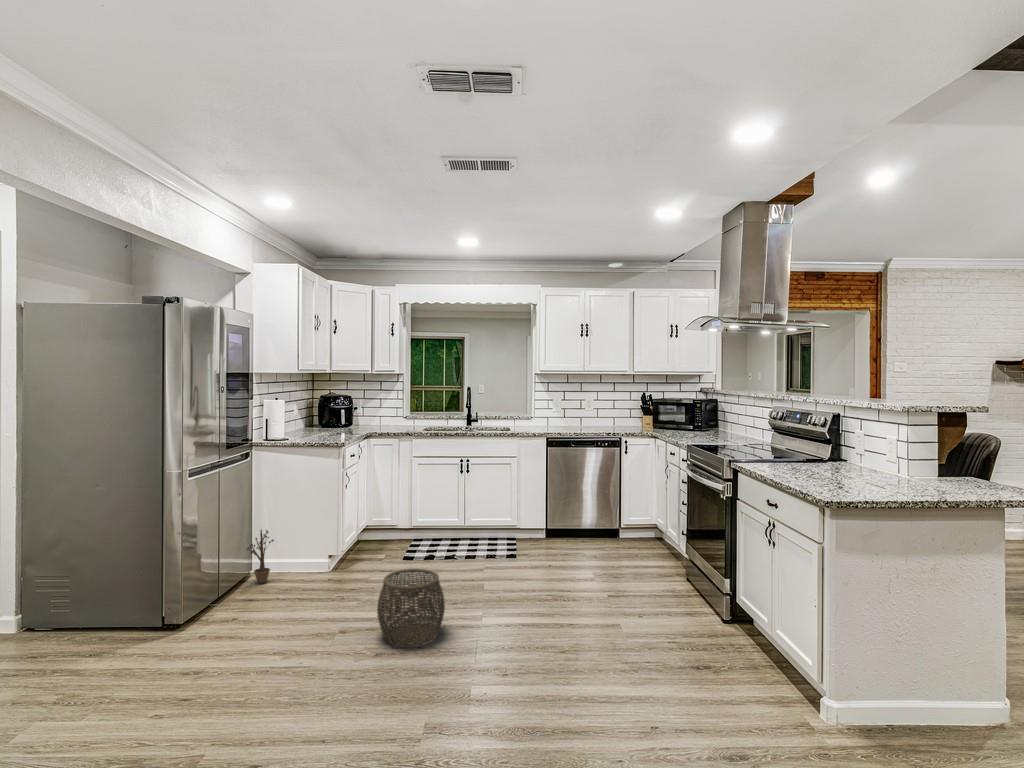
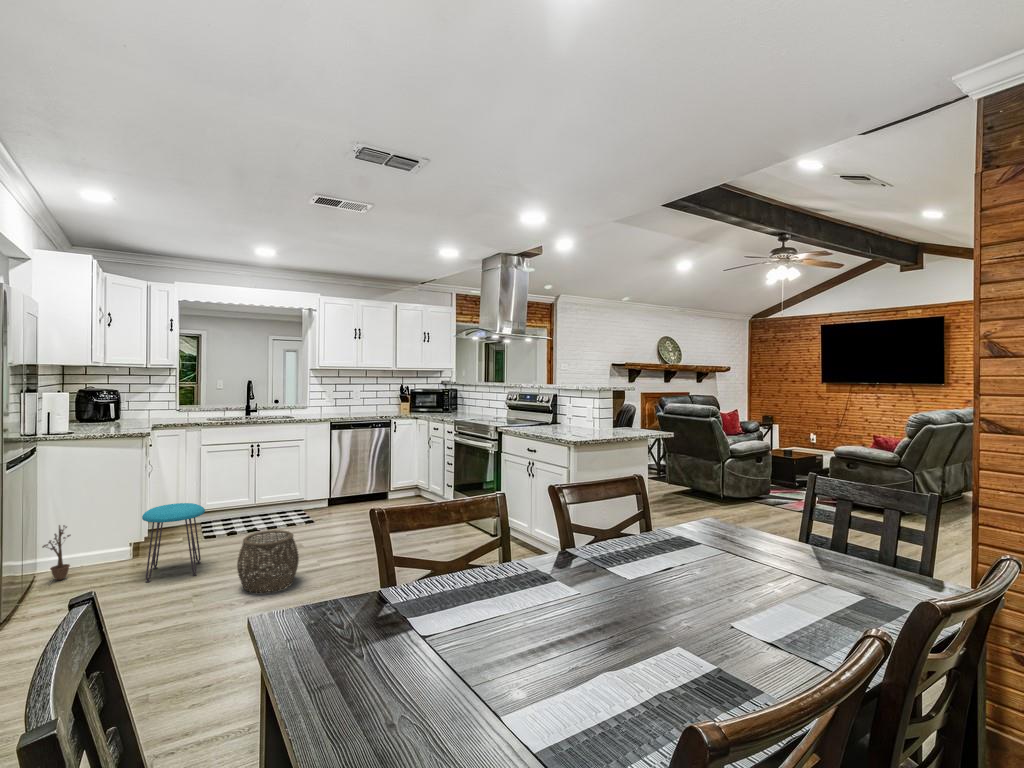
stool: none [316,521,376,605] -> present [142,503,205,582]

